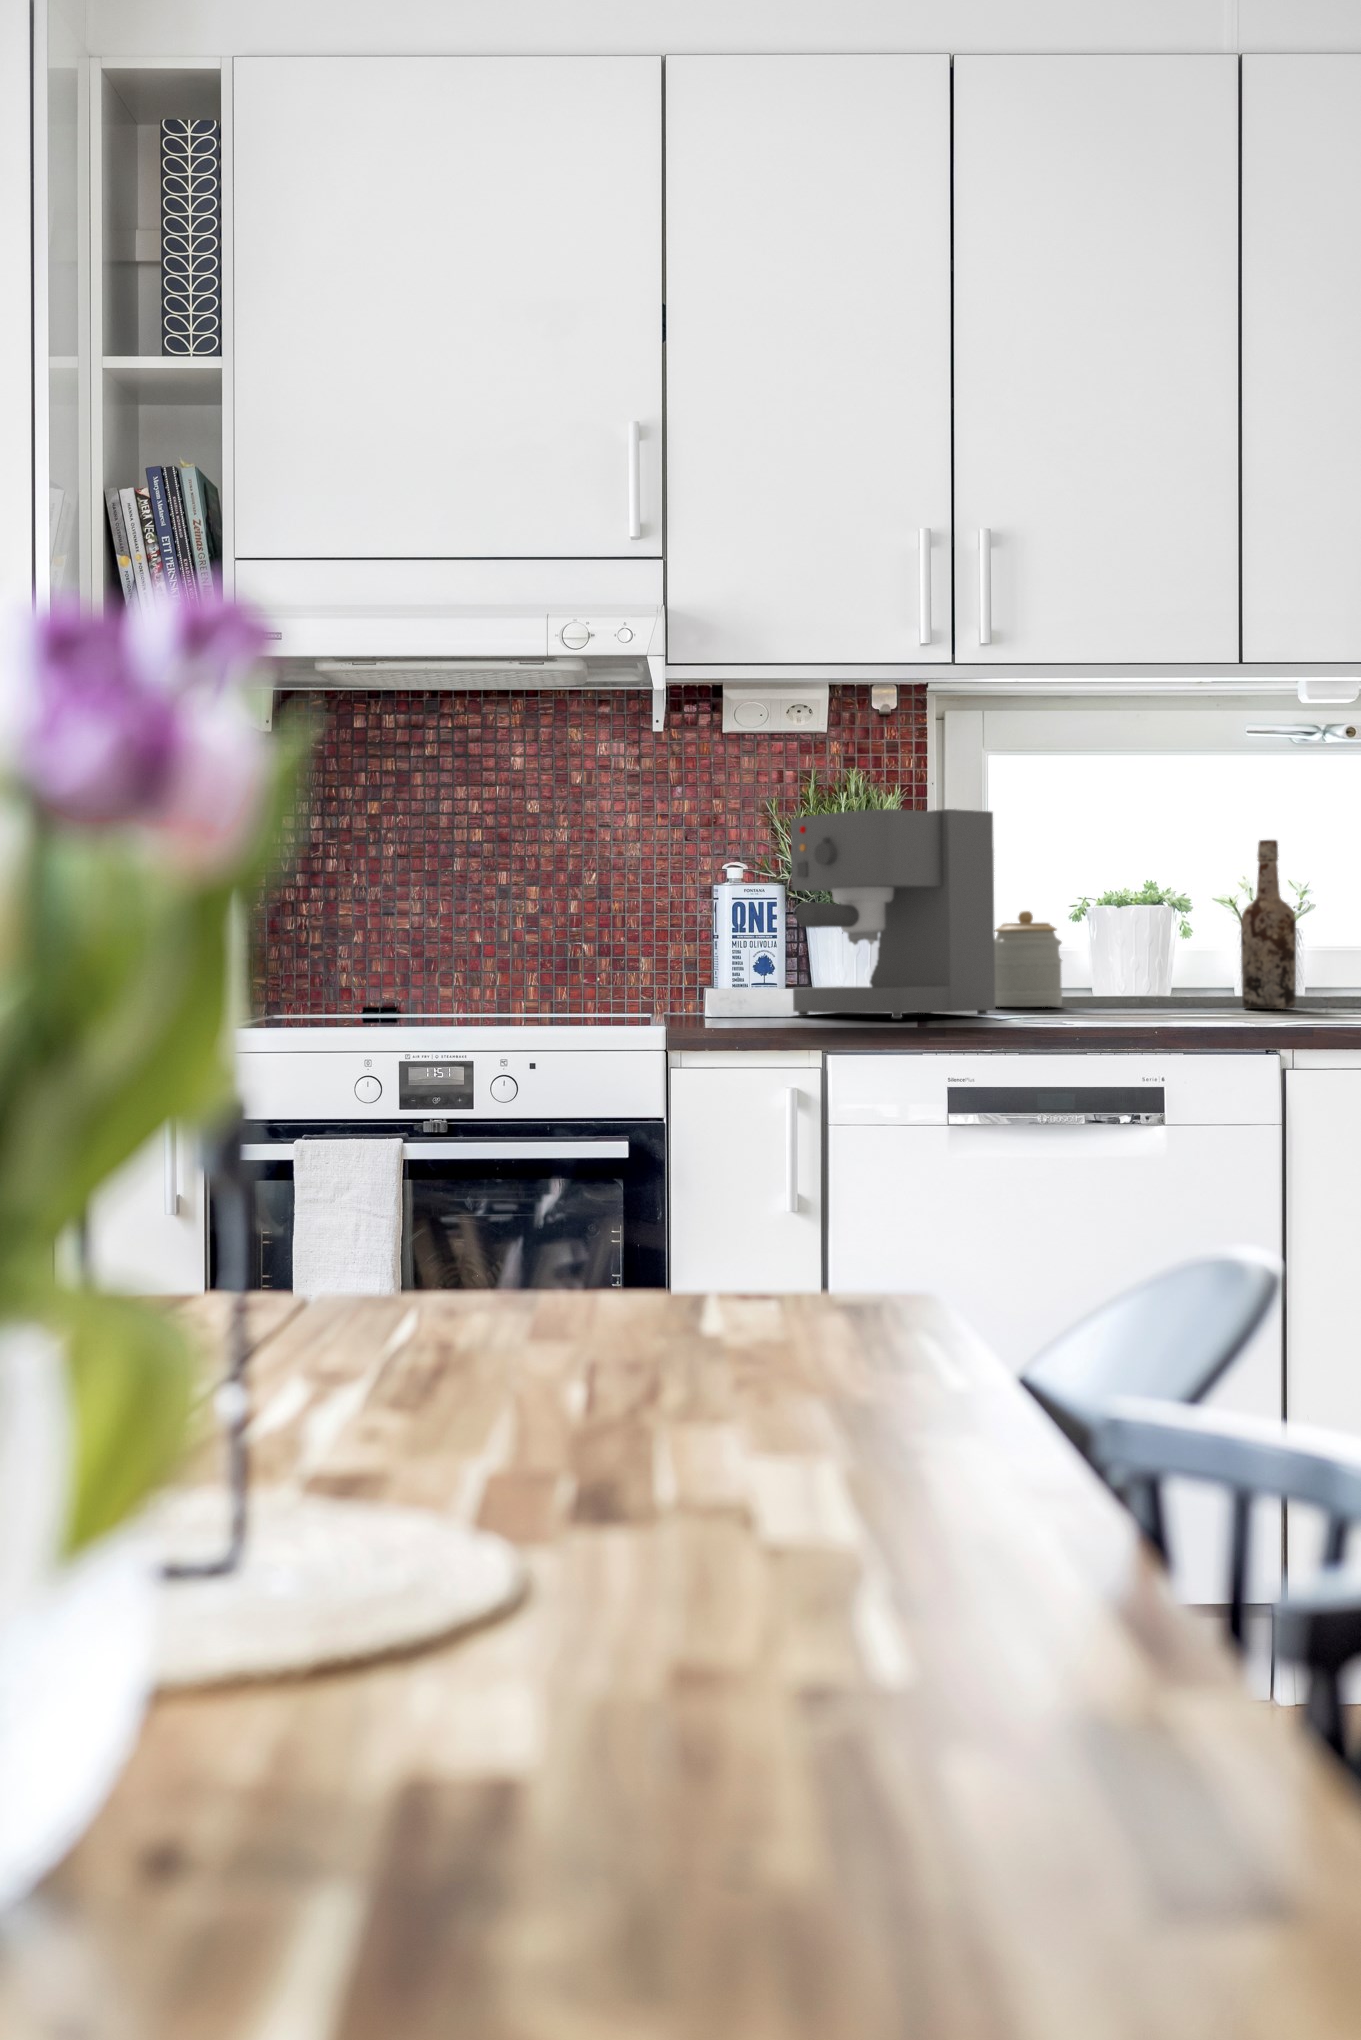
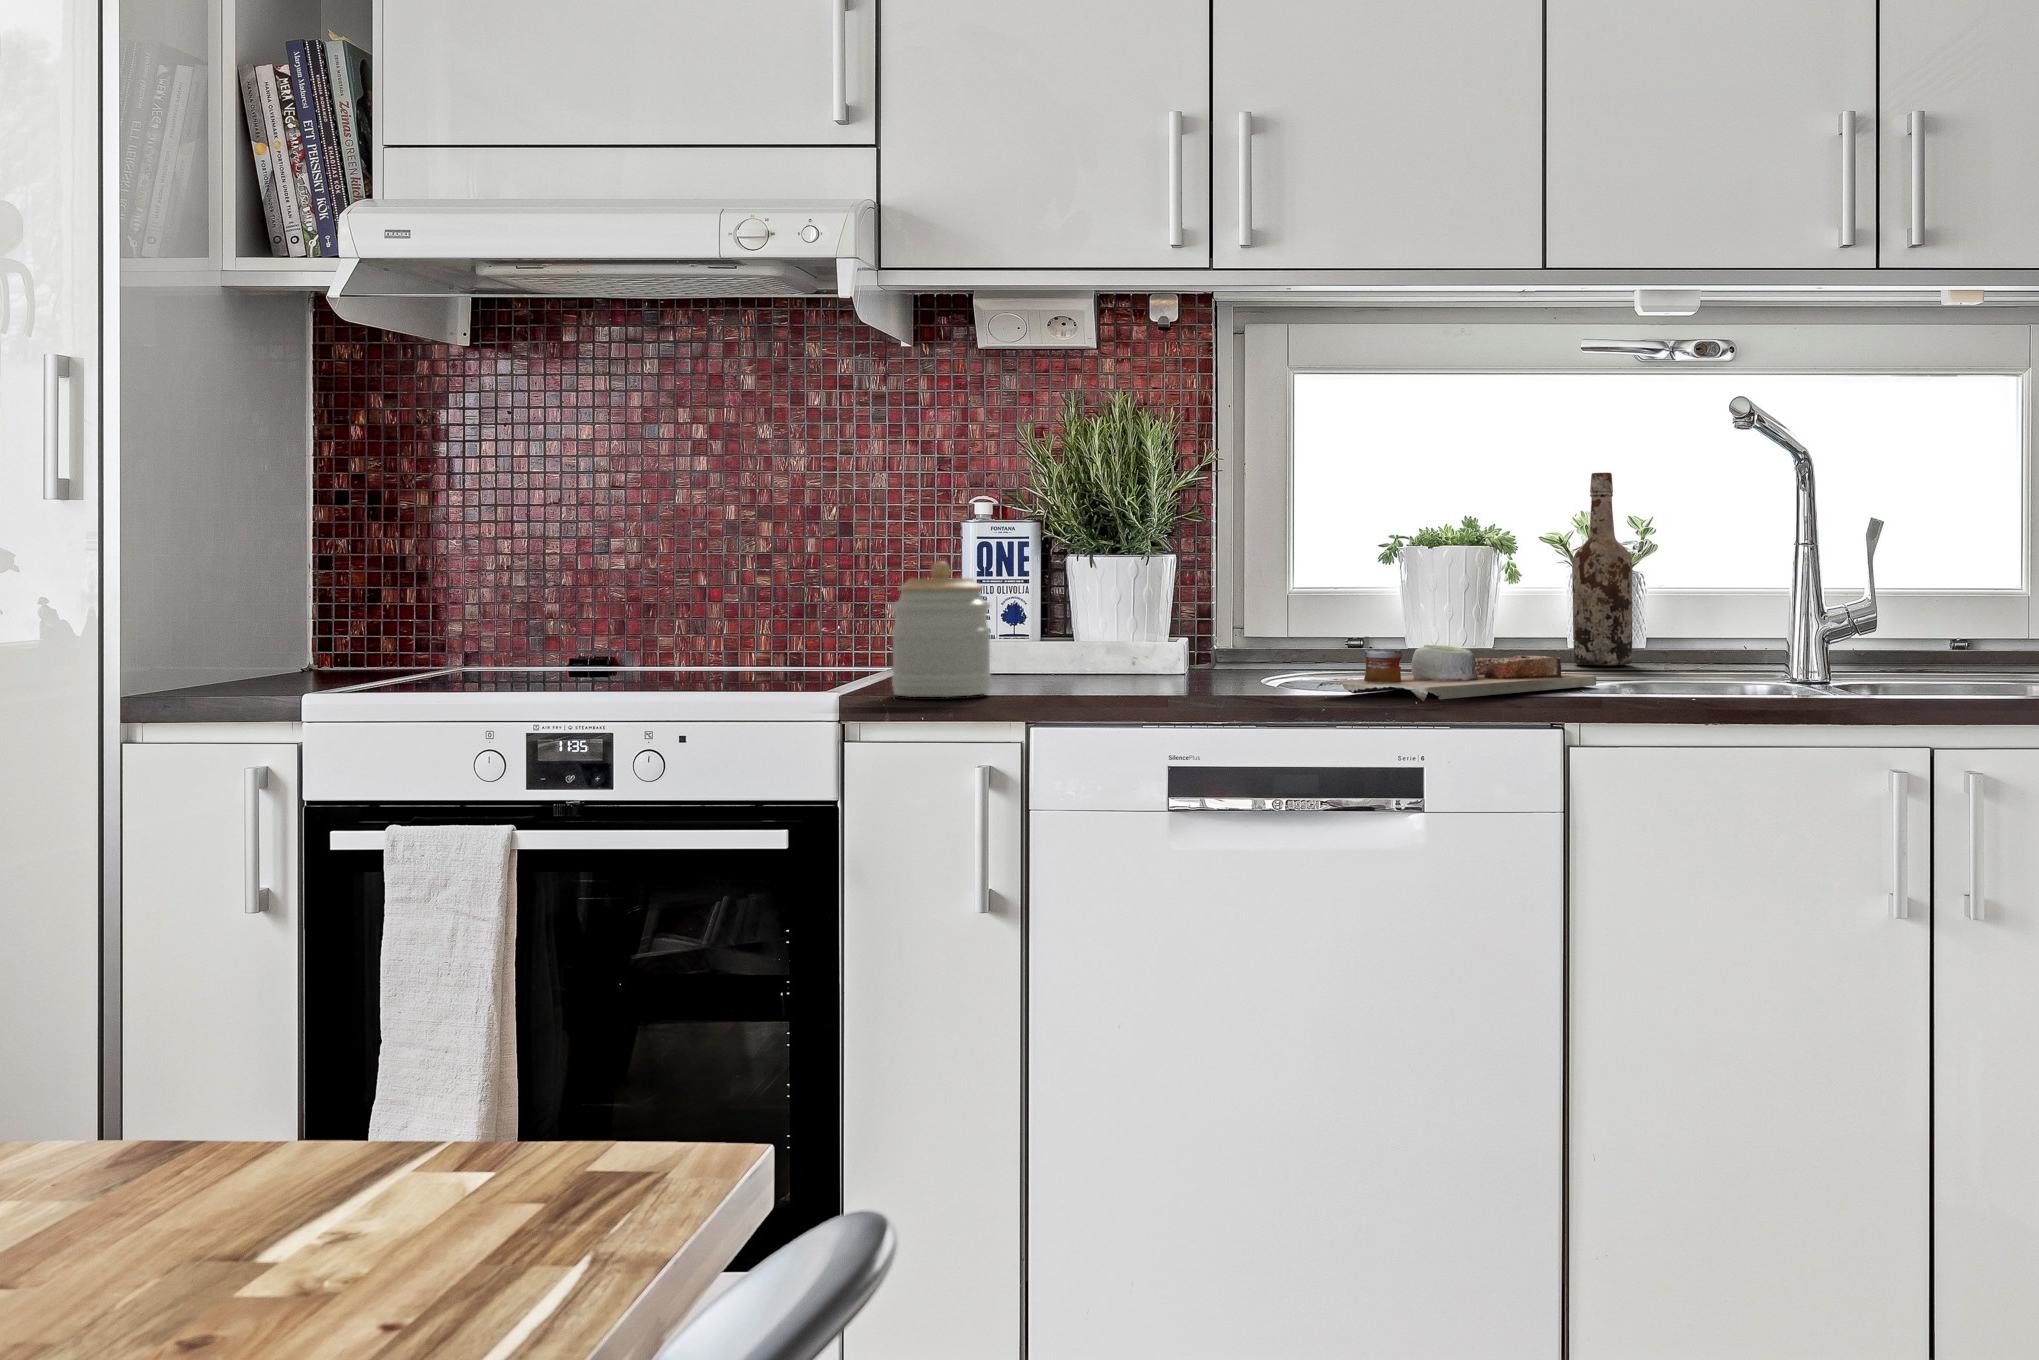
coffee maker: present [791,809,995,1018] -> none [1017,438,1269,679]
jar: present [995,911,1062,1007] -> present [891,561,991,697]
cutting board: none [1075,987,1300,1031] -> present [1317,645,1596,701]

